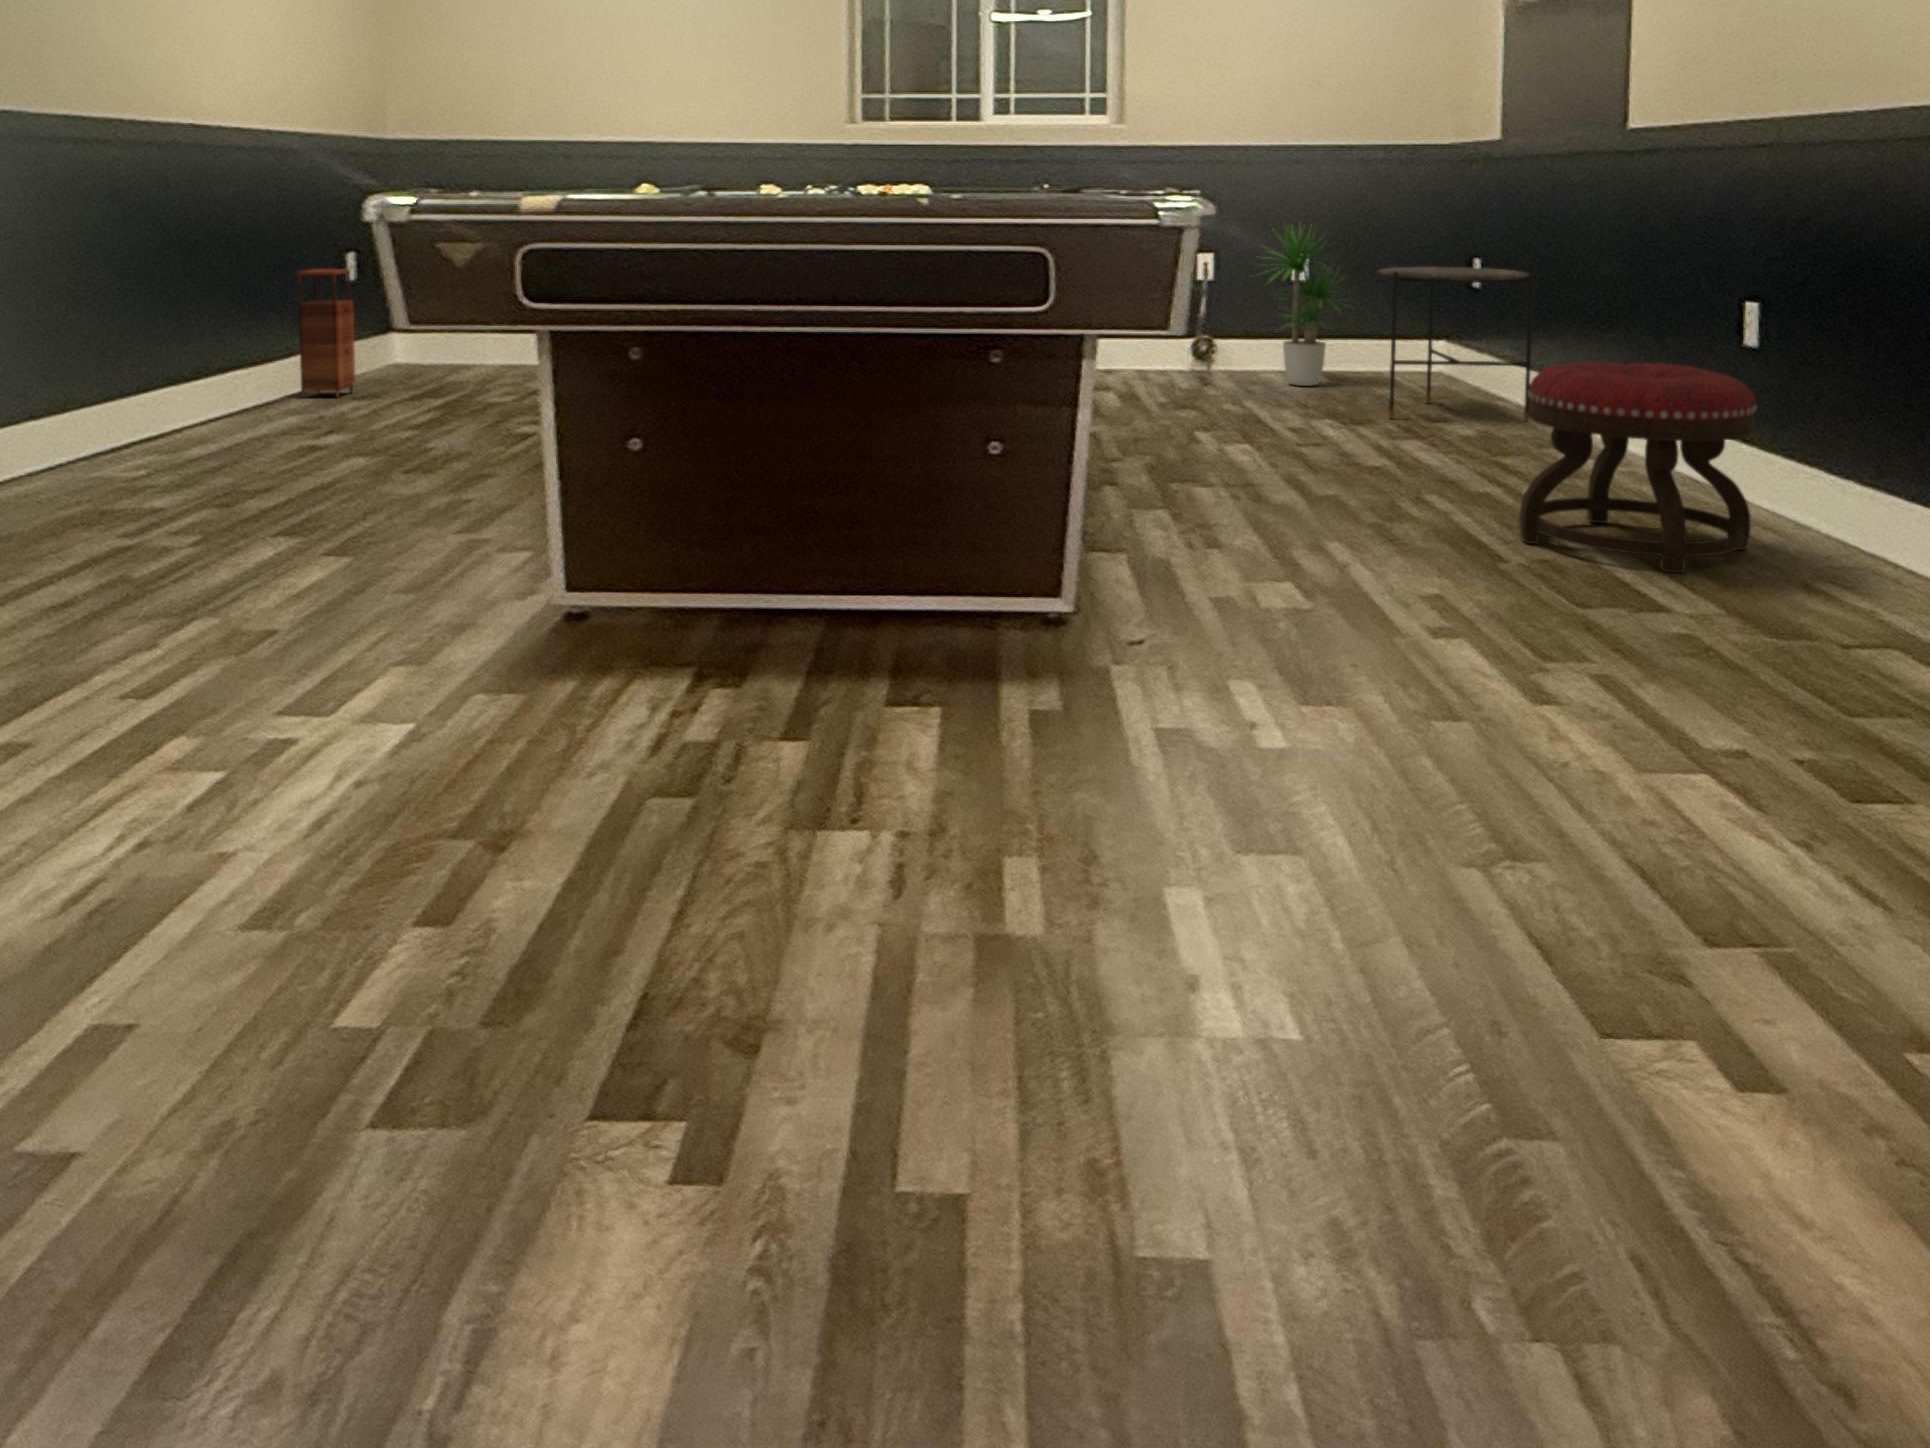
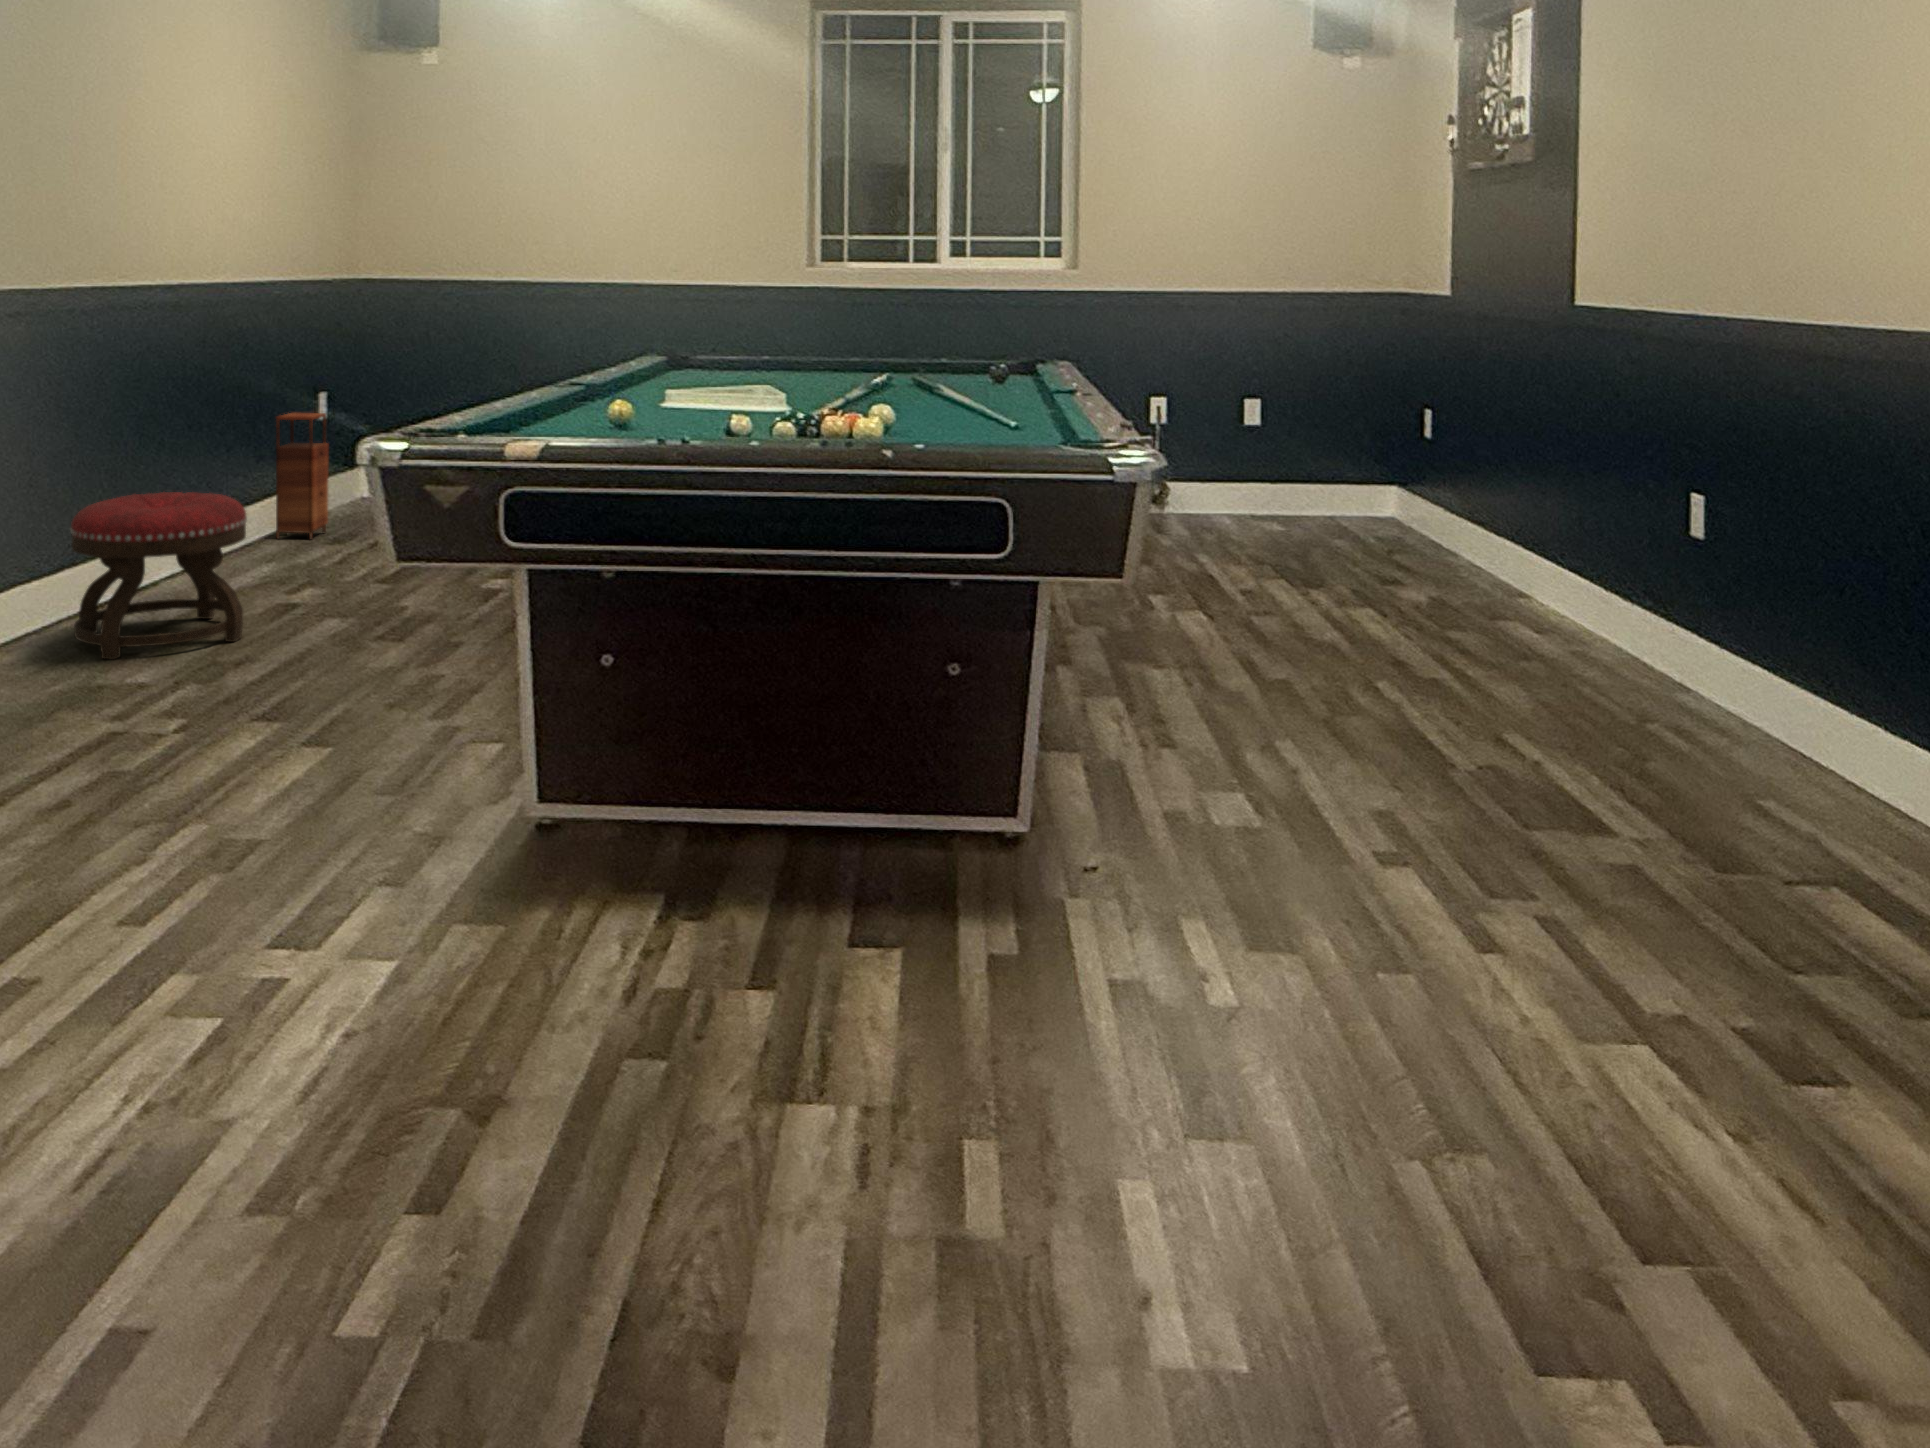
potted plant: present [1260,227,1345,386] -> none [1202,368,1312,533]
side table: present [1378,266,1534,421] -> none [1327,421,1482,582]
ottoman: present [1519,362,1757,573] -> present [70,492,247,659]

